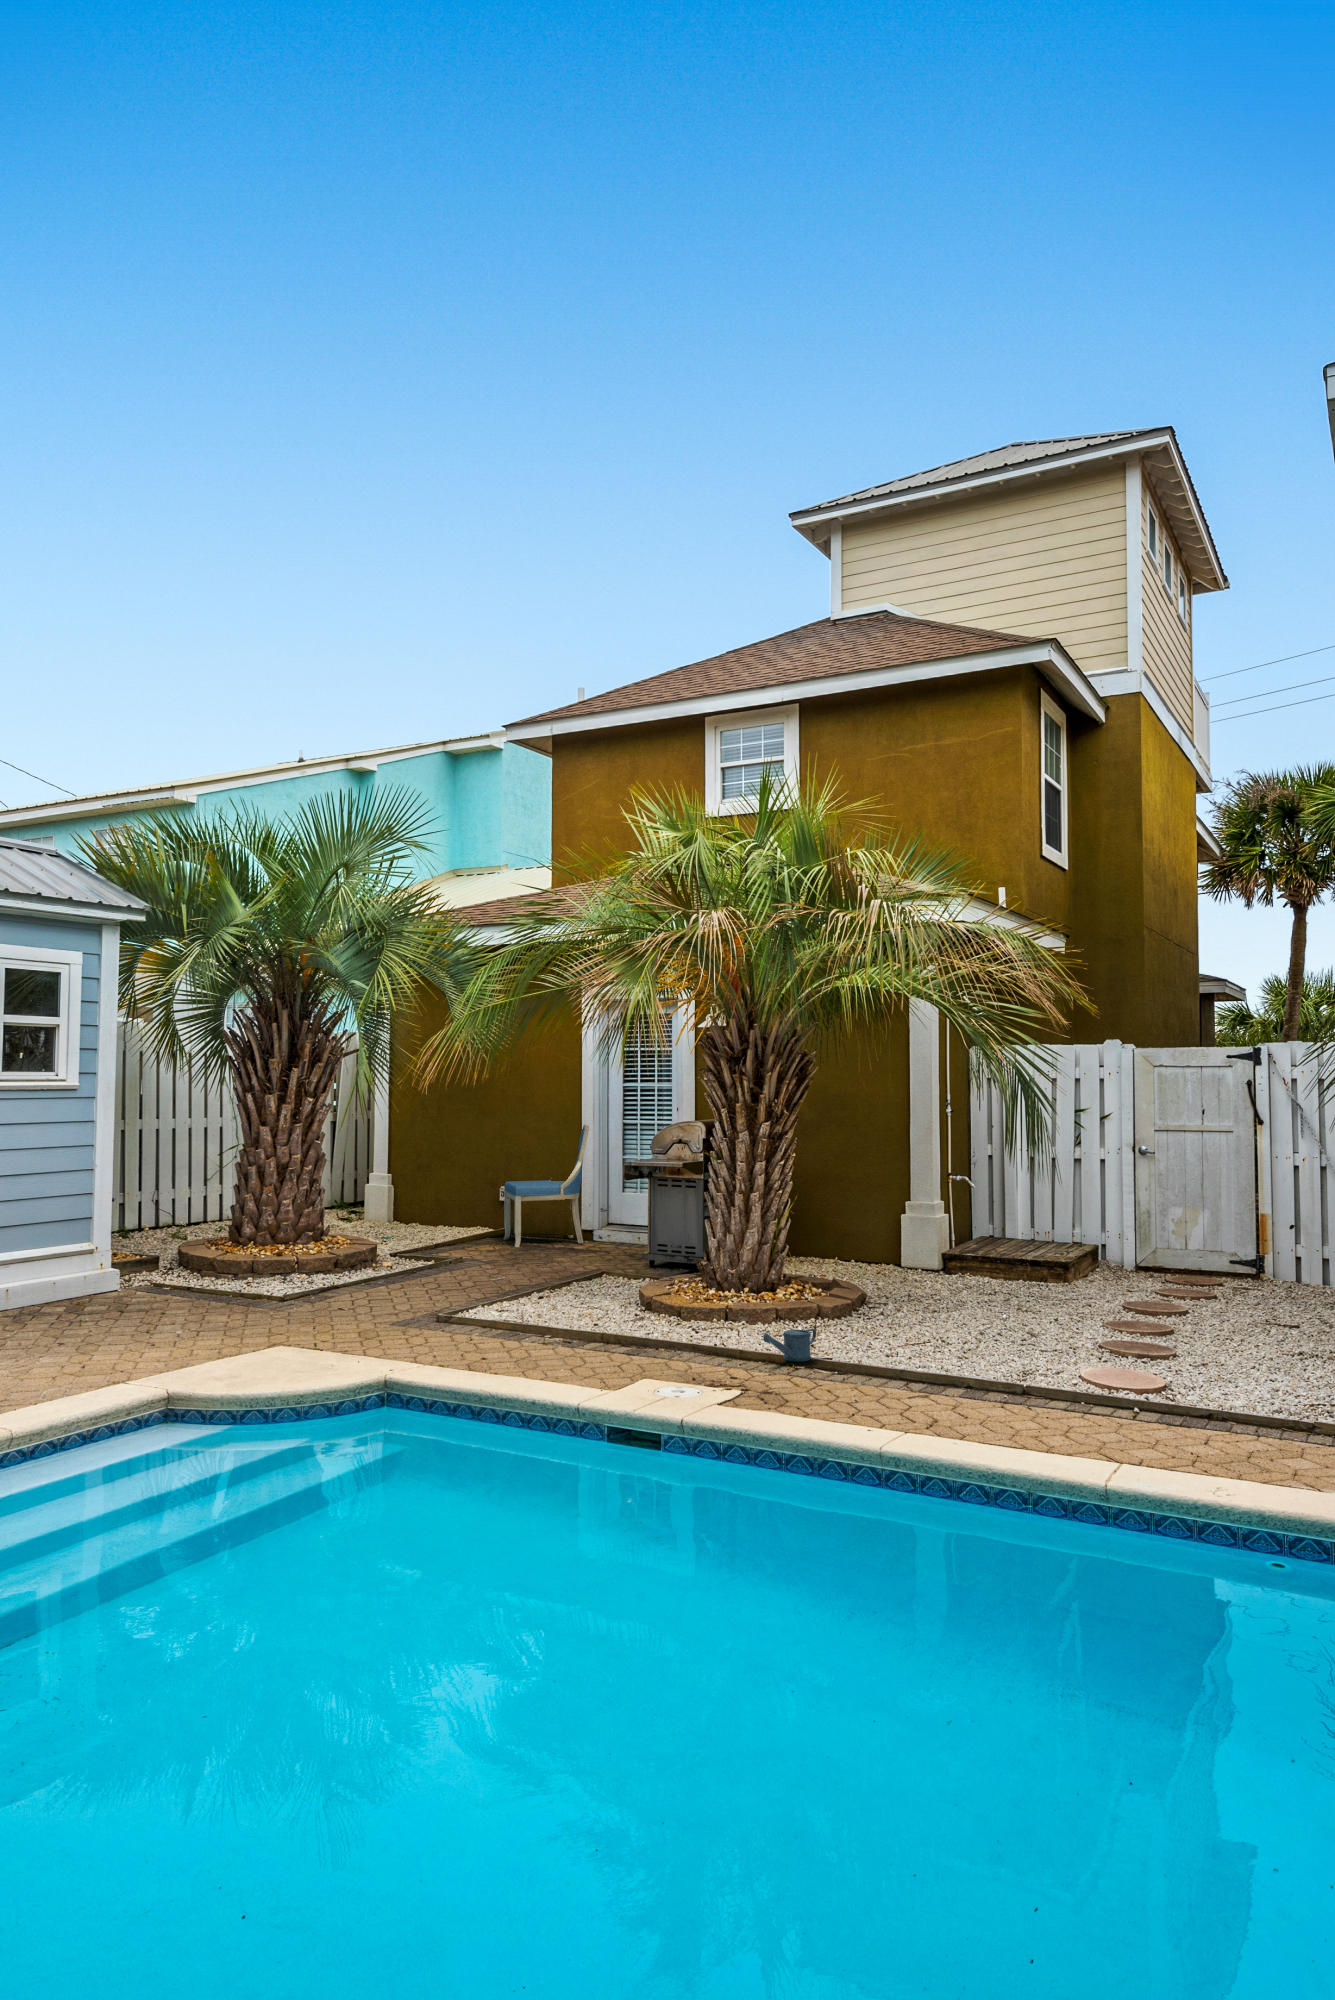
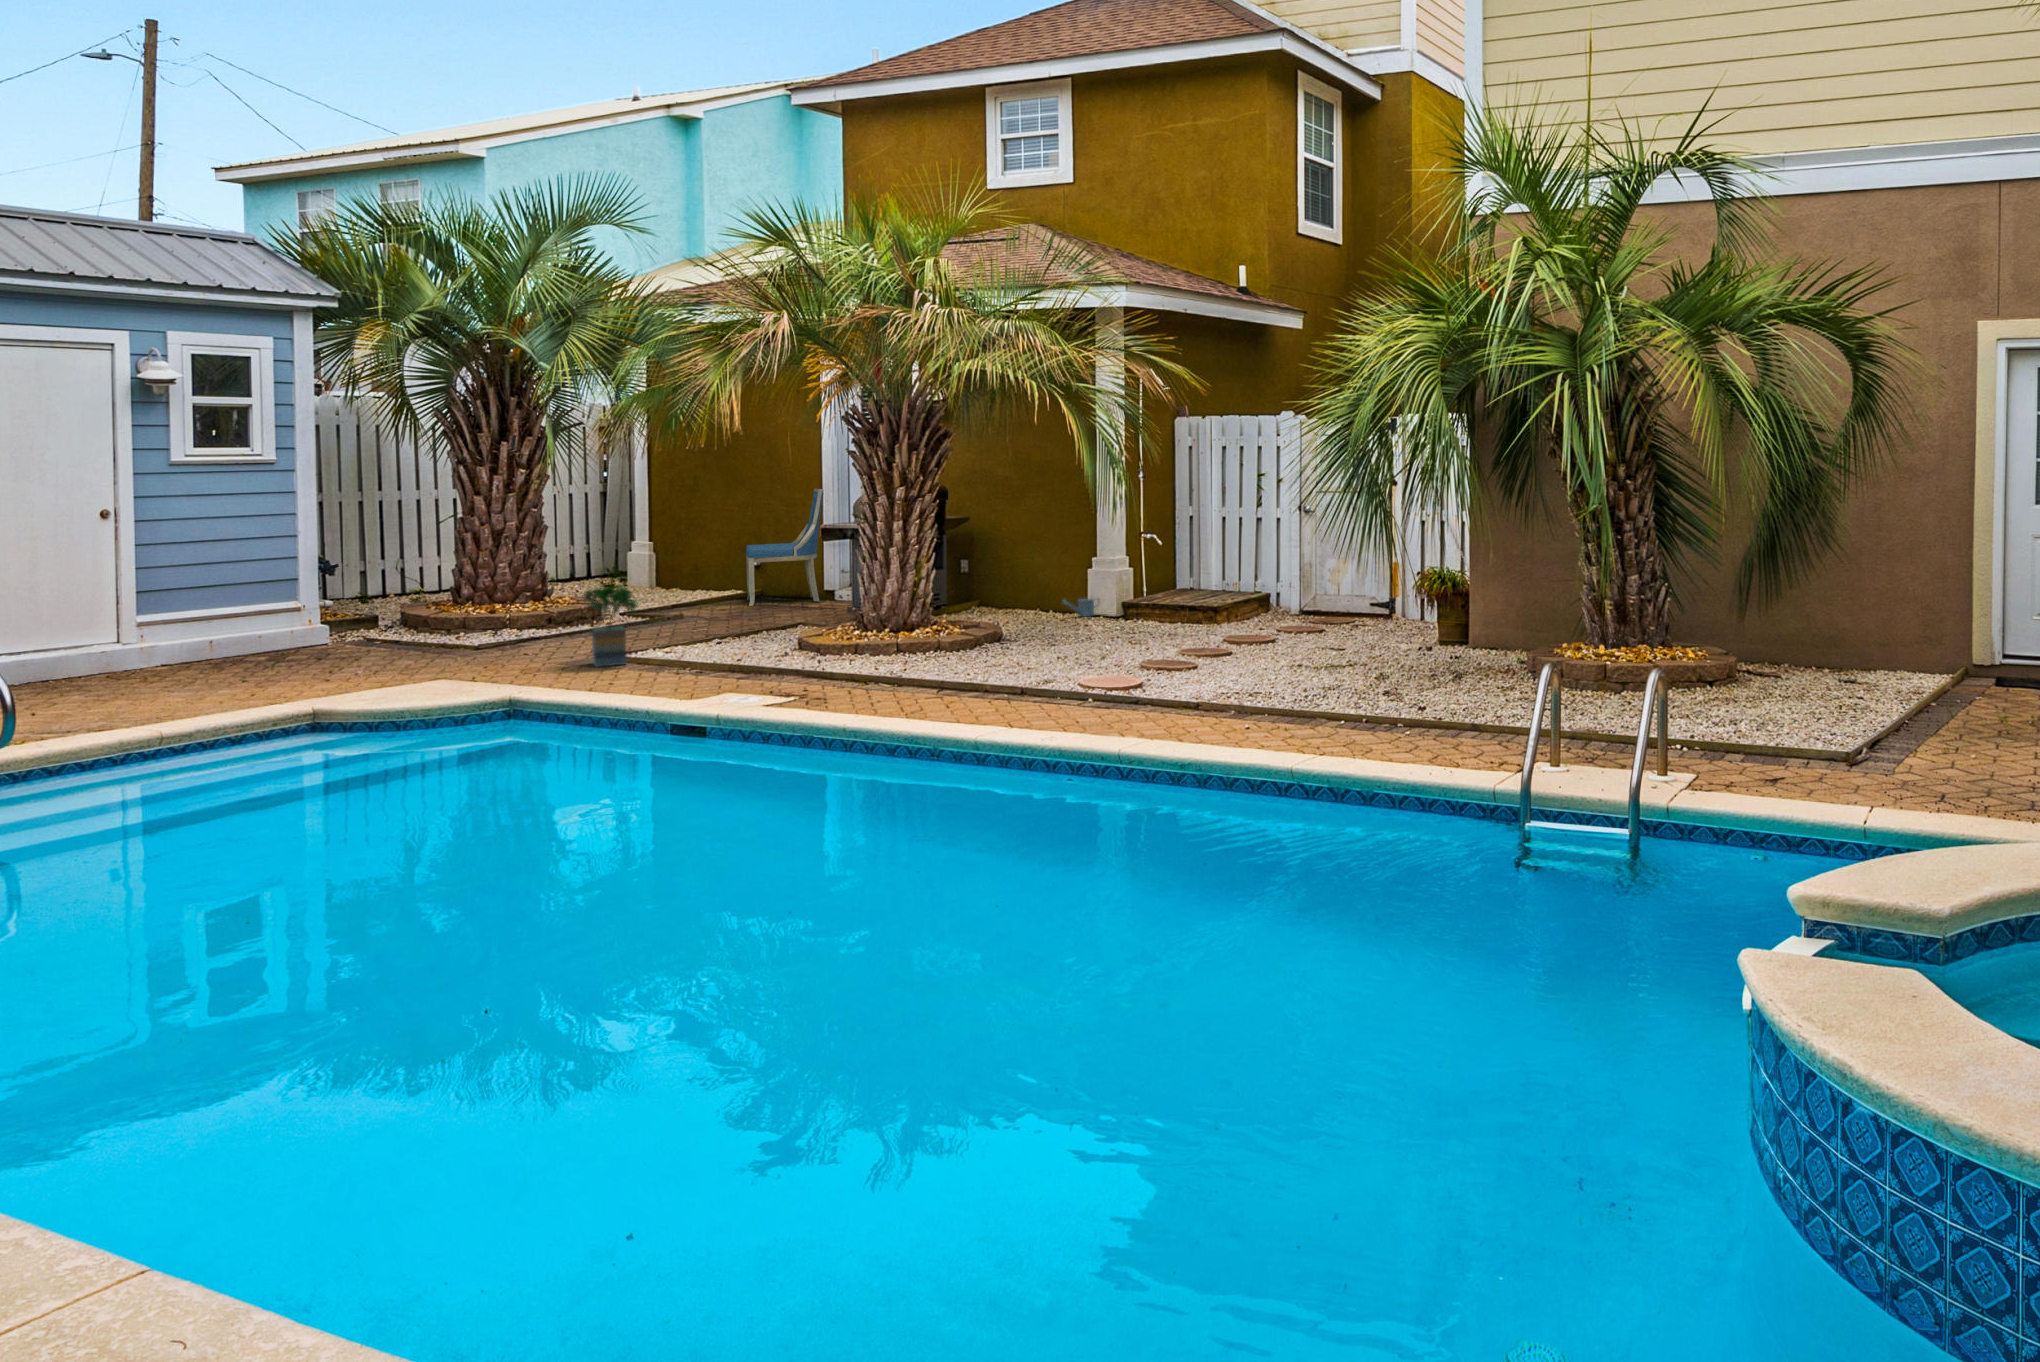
potted tree: none [420,1233,487,1329] -> present [582,586,638,667]
watering can: present [763,1329,816,1361] -> present [1063,599,1095,617]

